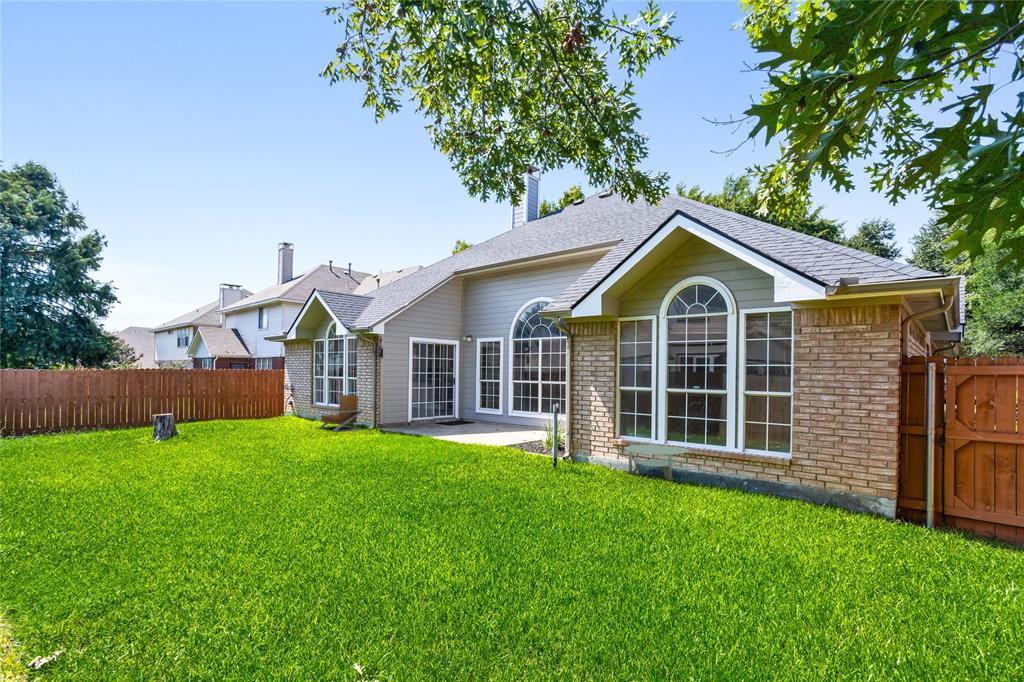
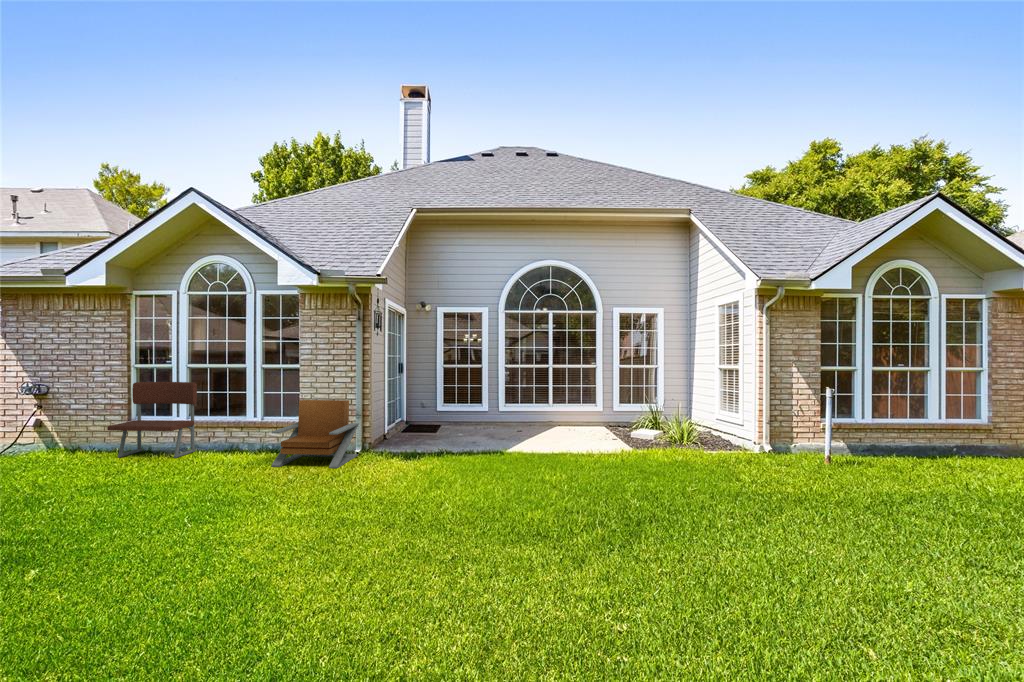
bench: none [287,383,320,422] -> present [107,382,197,458]
round table: present [625,445,689,480] -> none [873,424,956,460]

